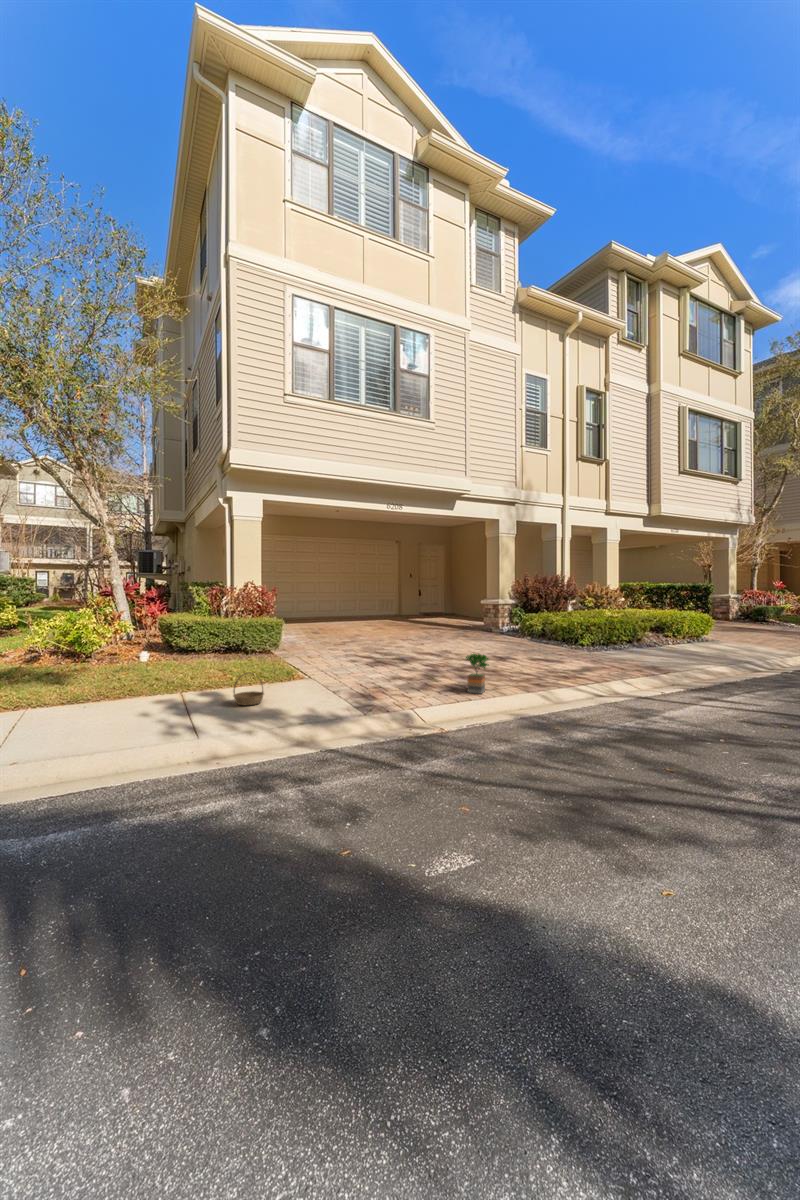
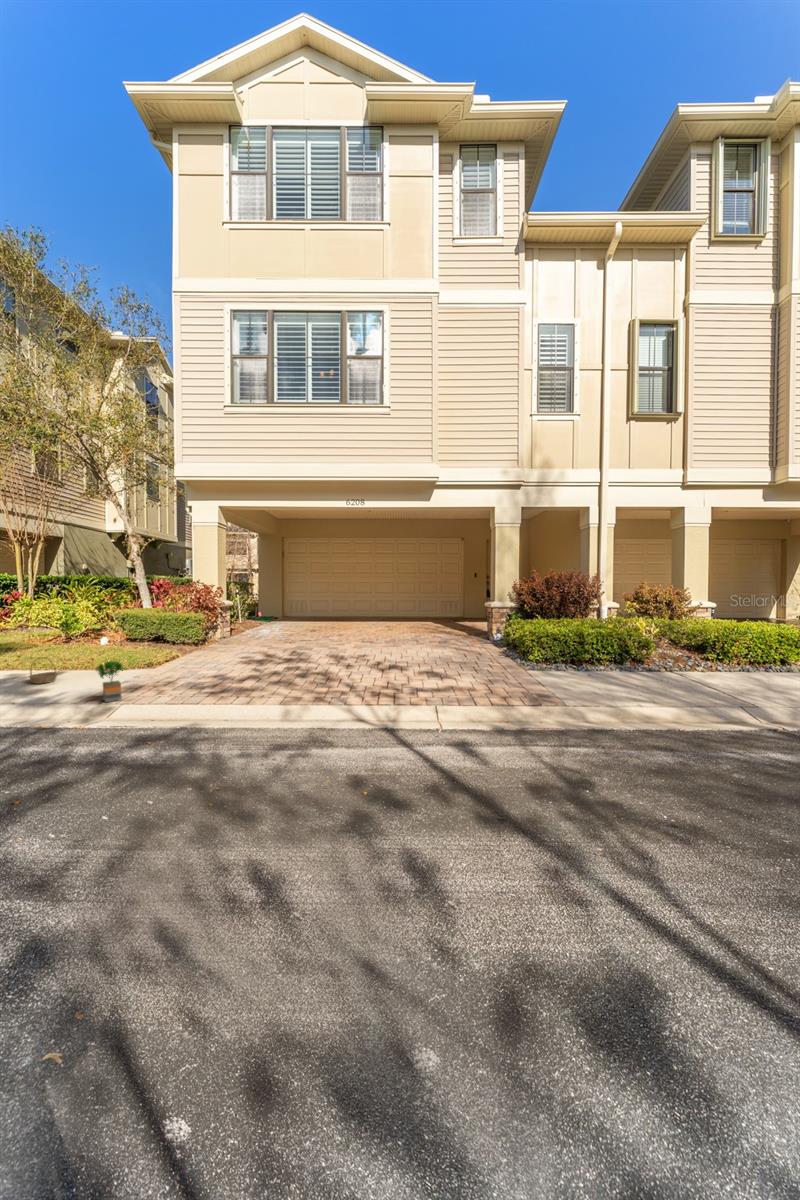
potted tree: present [466,654,489,694] -> present [96,661,127,702]

